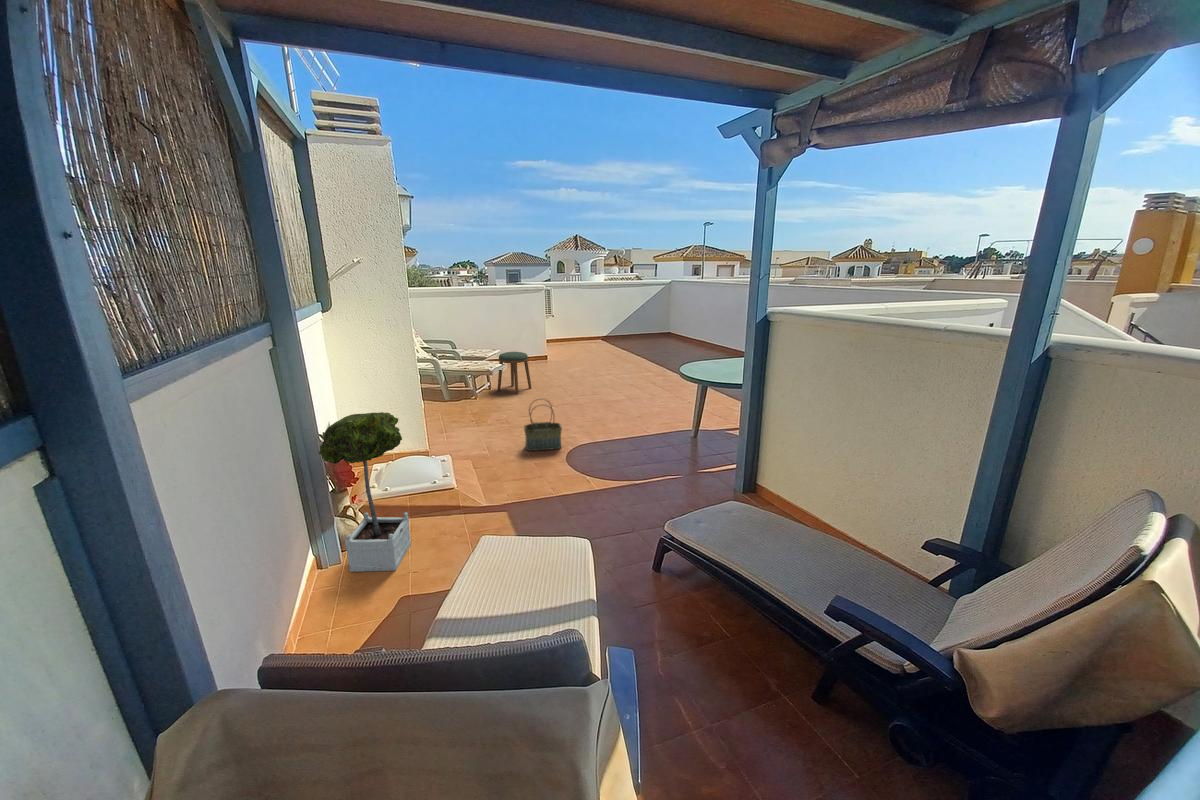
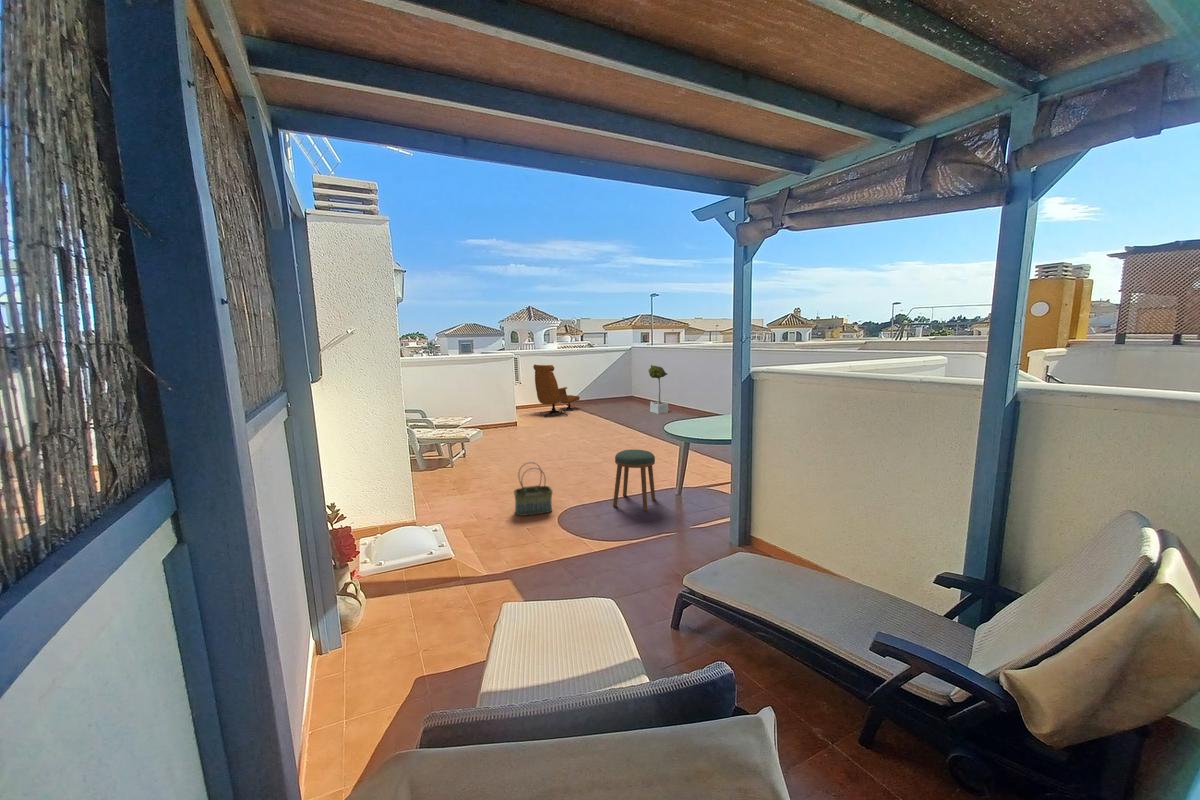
lounge chair: none [565,297,613,353] -> present [533,365,580,417]
stool: present [498,352,532,394] -> present [613,449,655,511]
potted tree: present [319,412,411,572] -> present [648,365,668,414]

